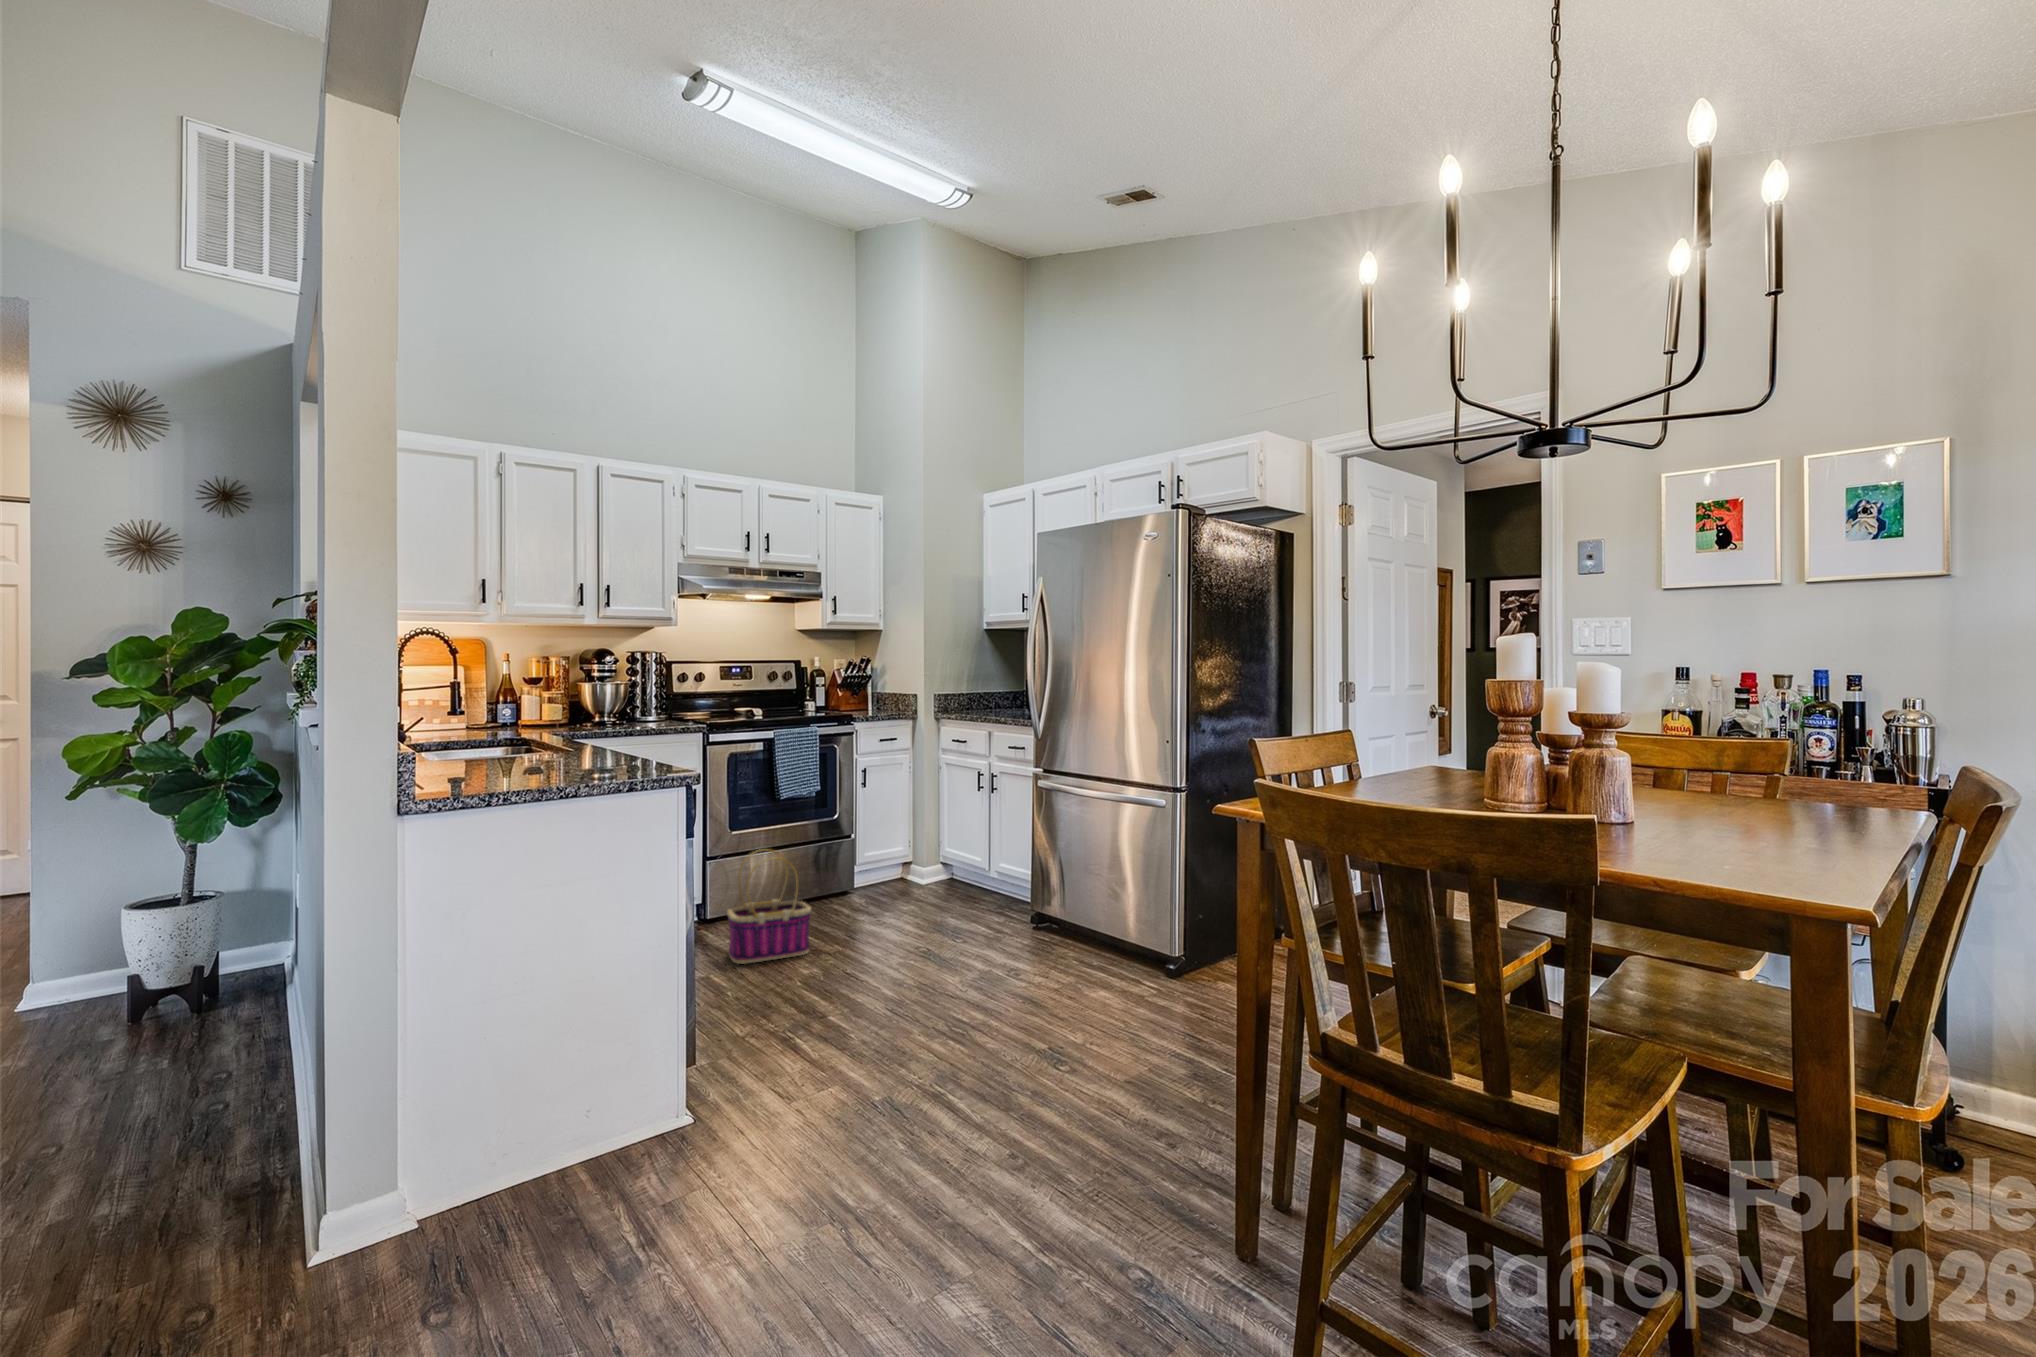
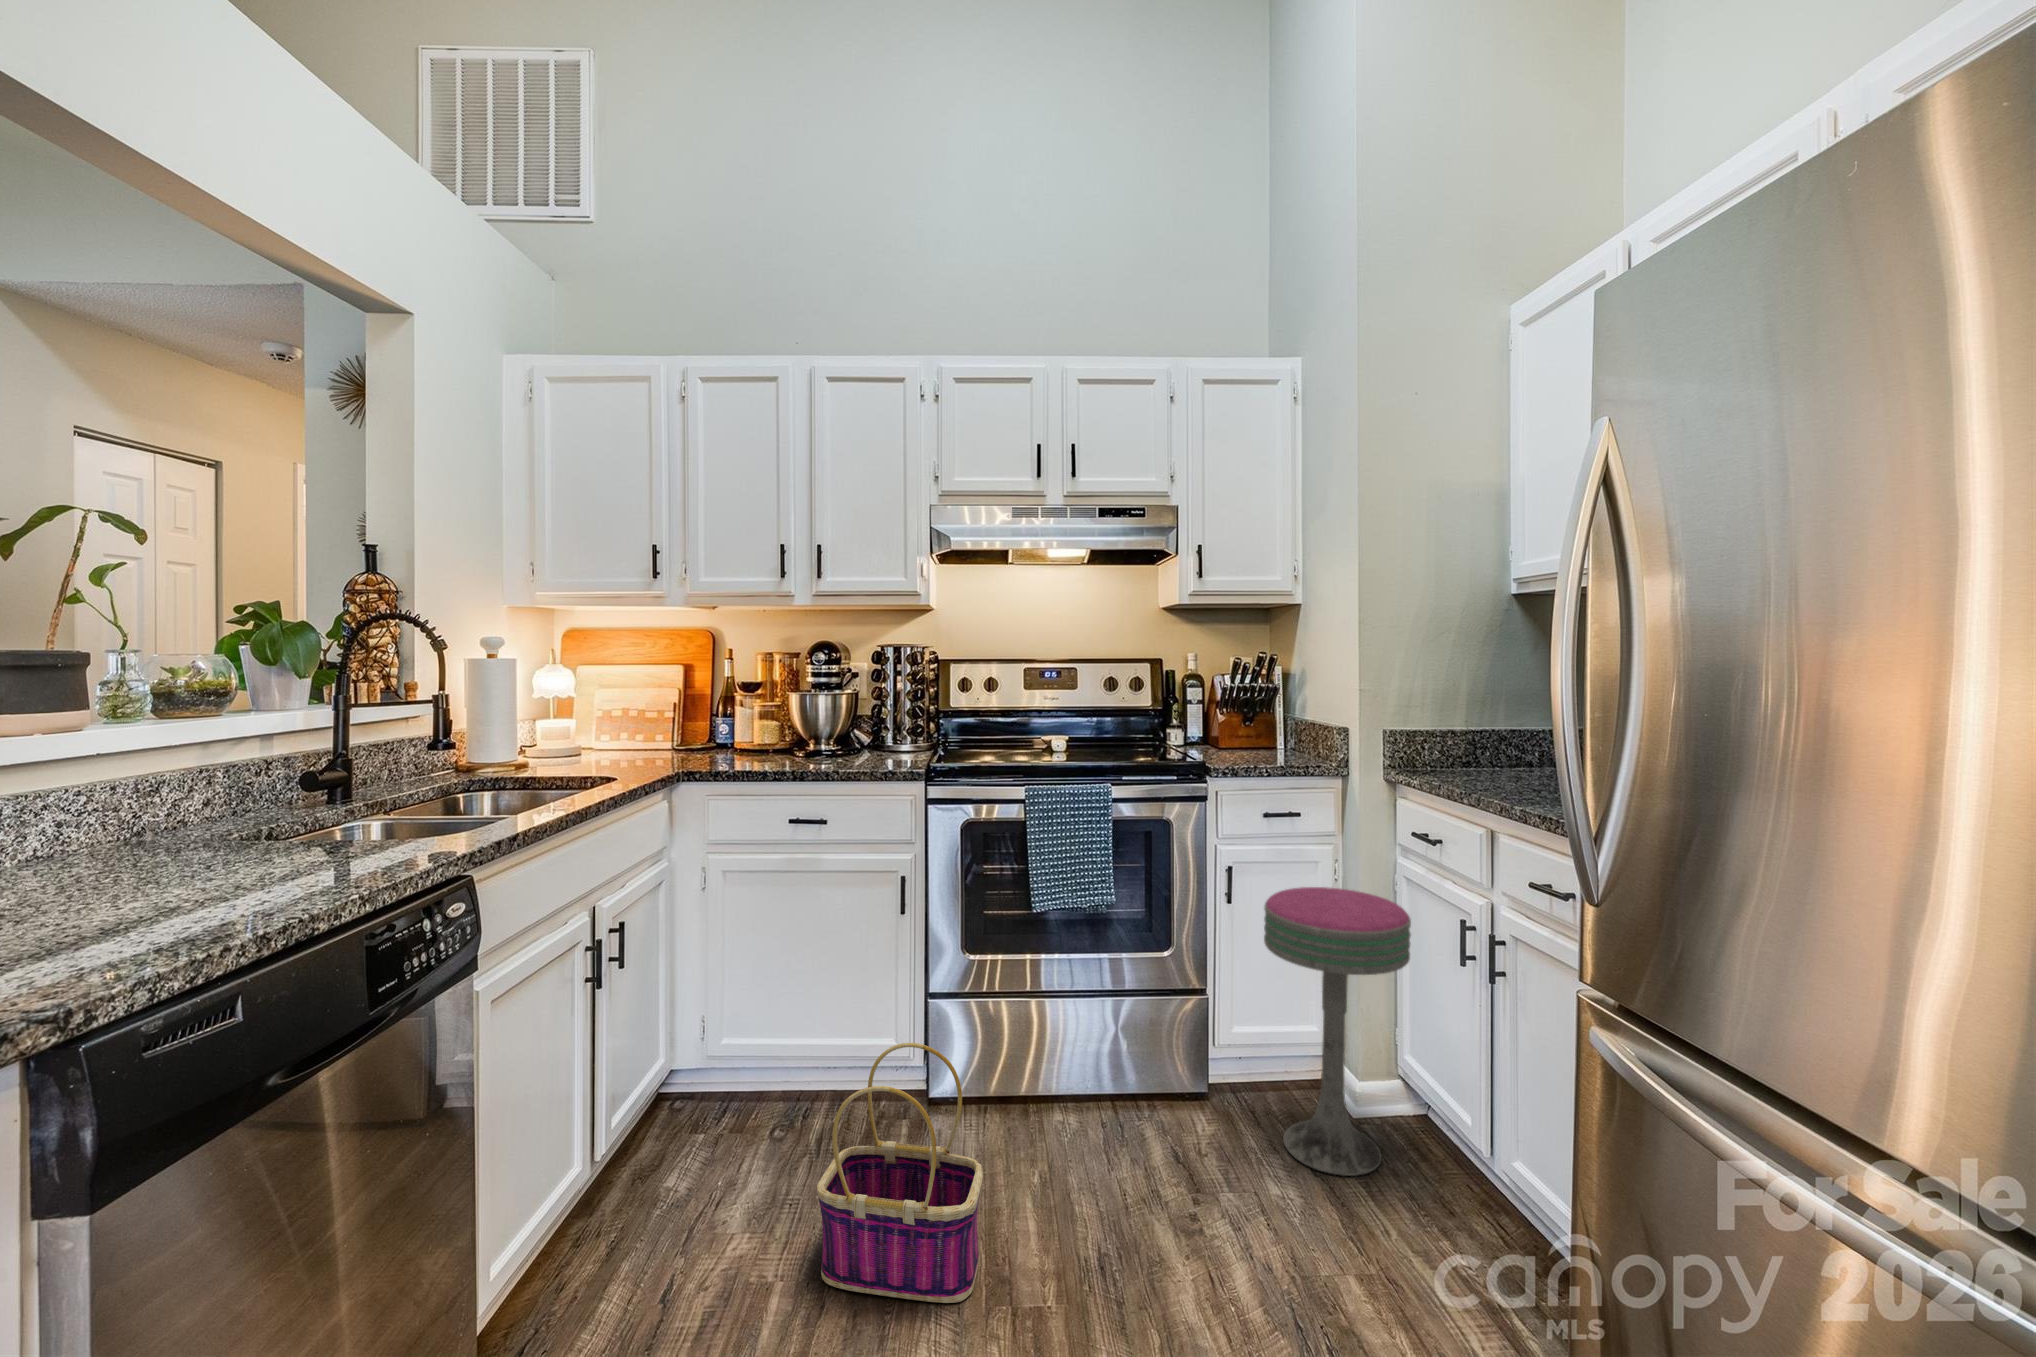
bar stool: none [891,772,957,900] -> present [1264,887,1411,1176]

